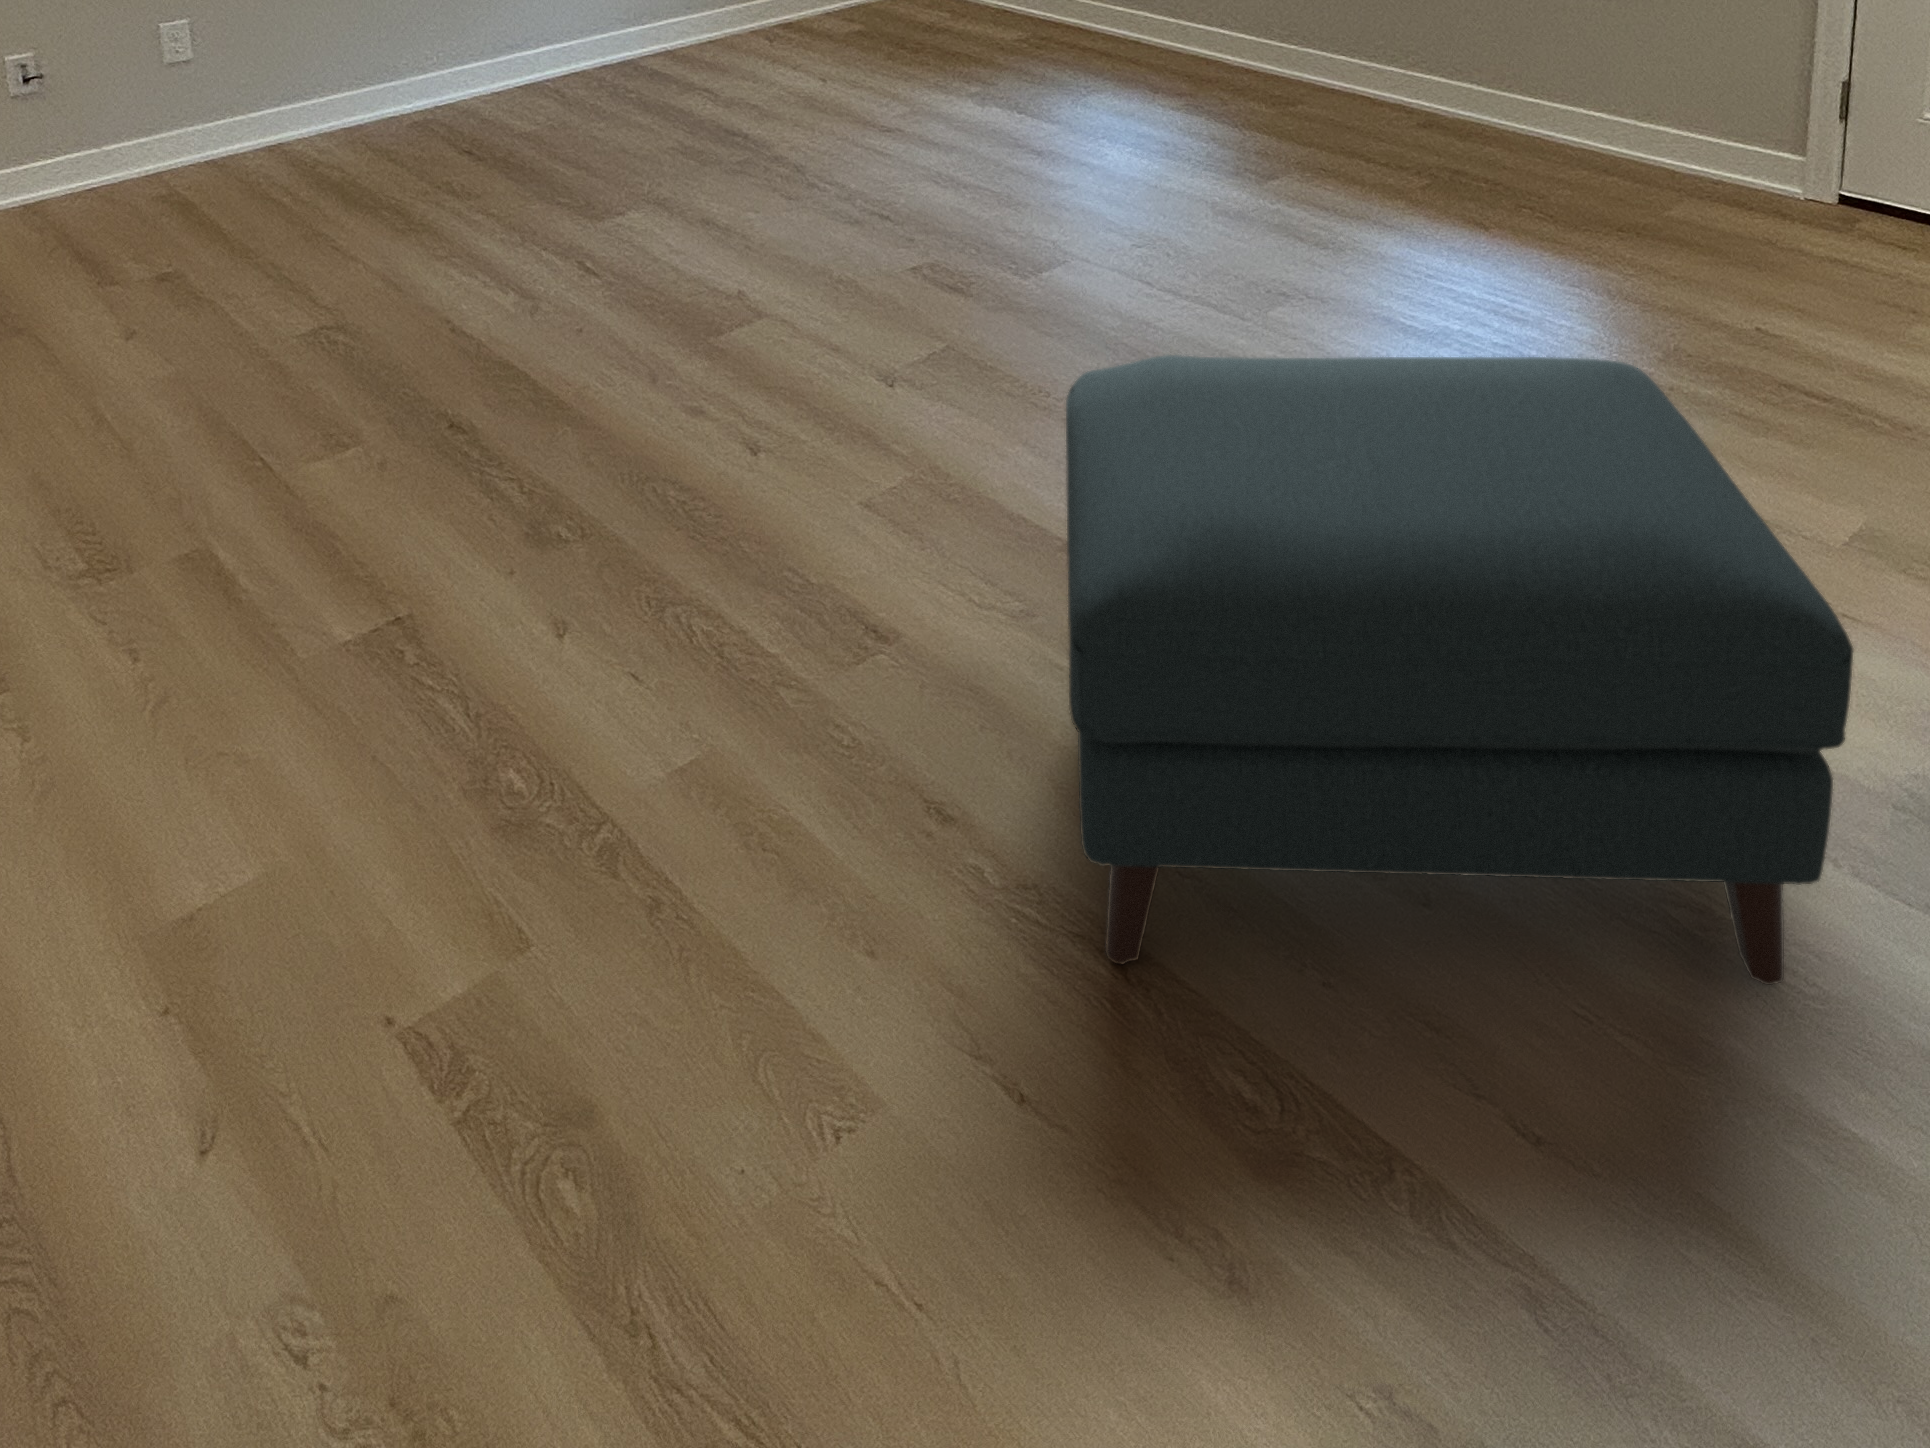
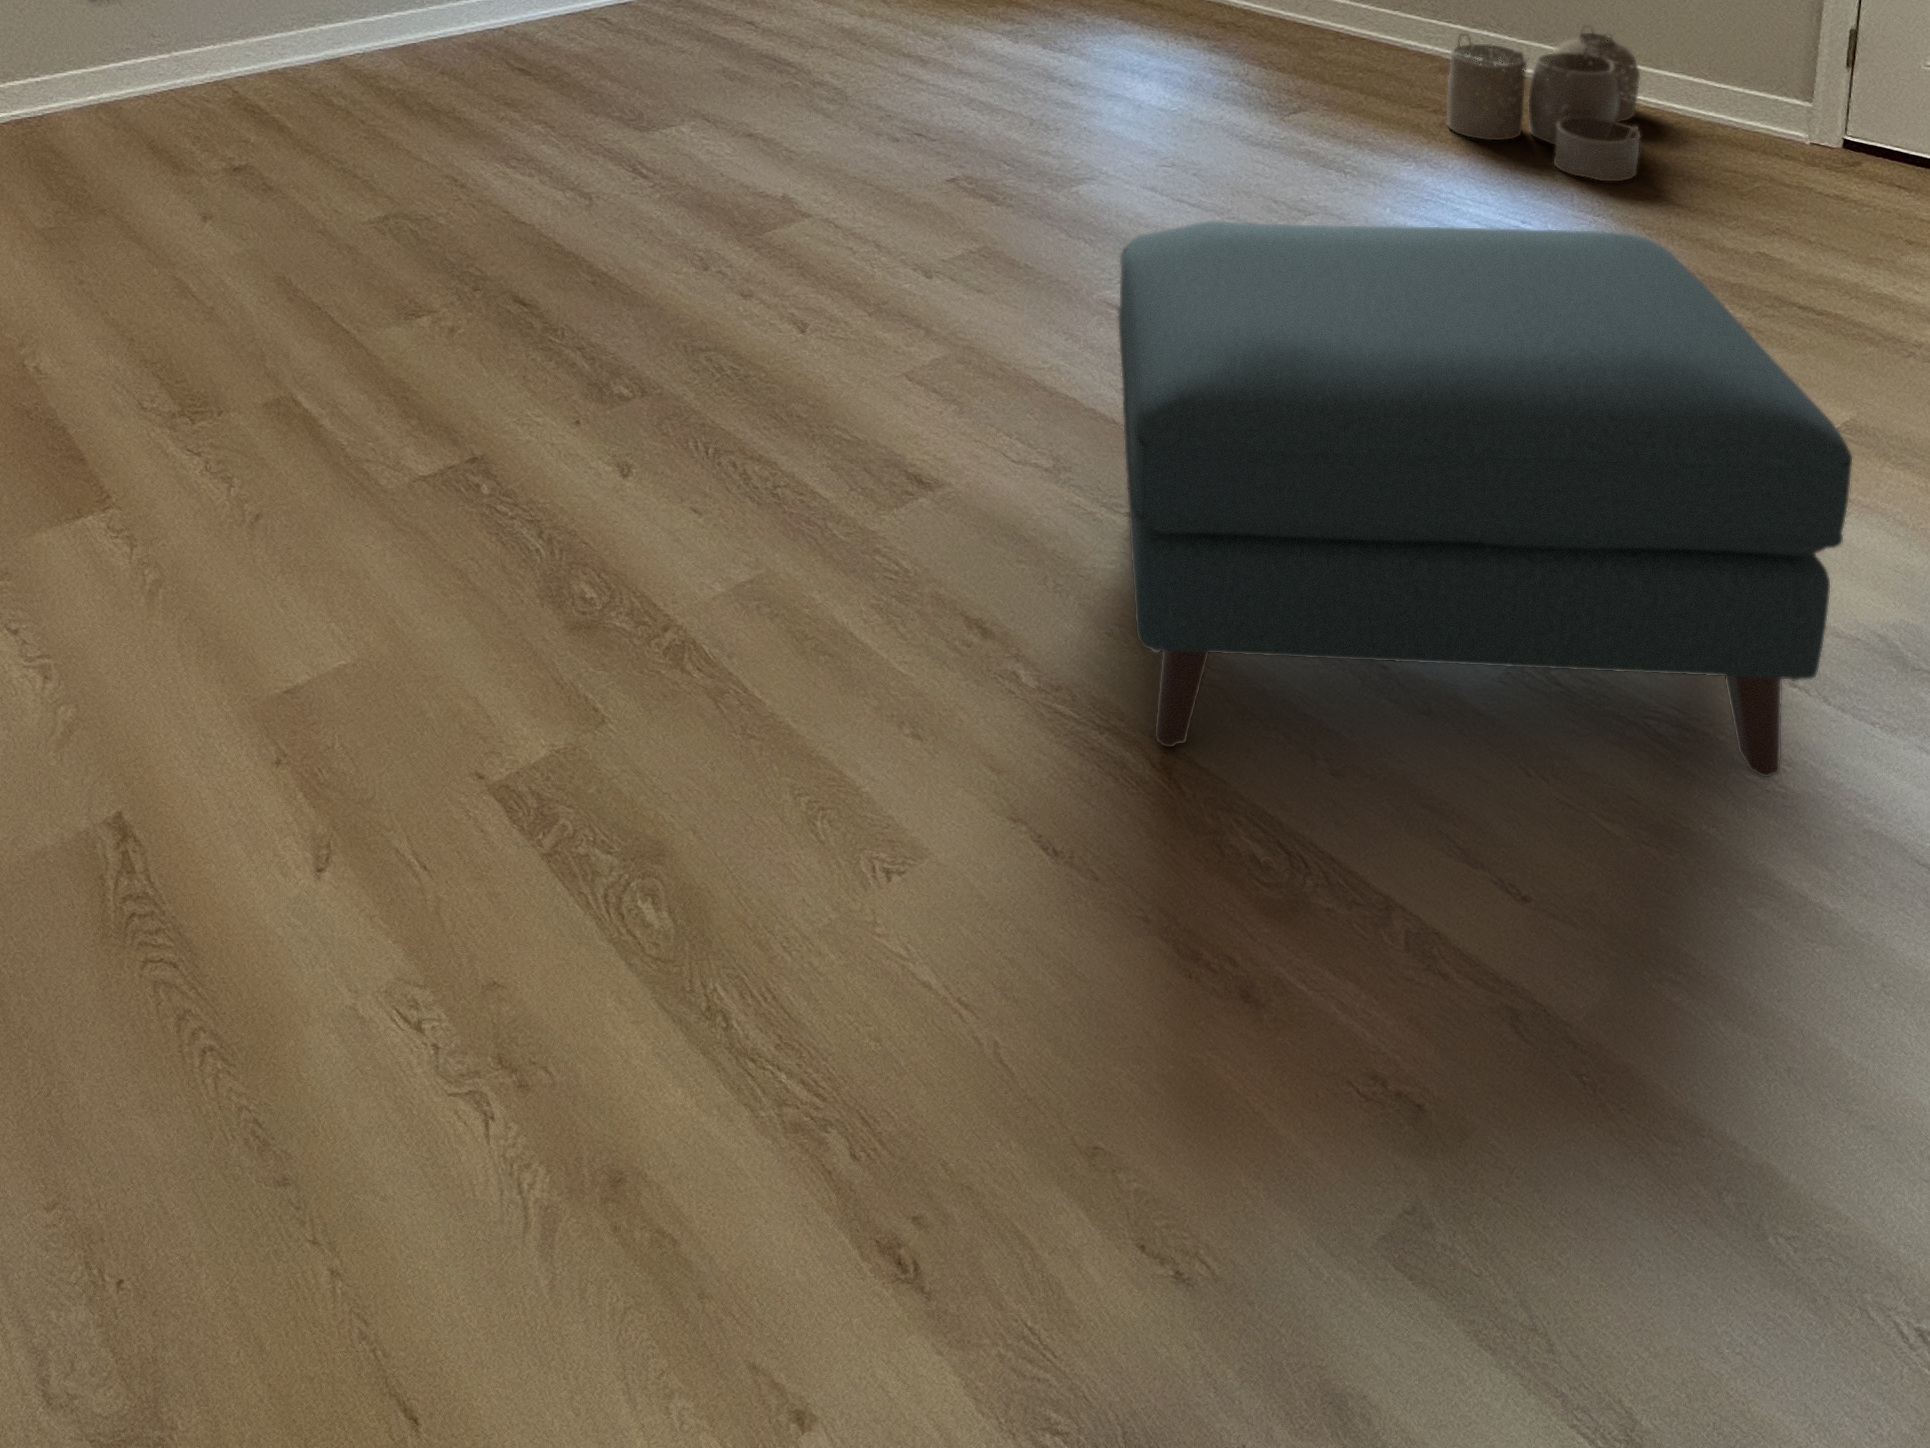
woven basket: none [1425,74,1625,246] -> present [1447,29,1640,181]

